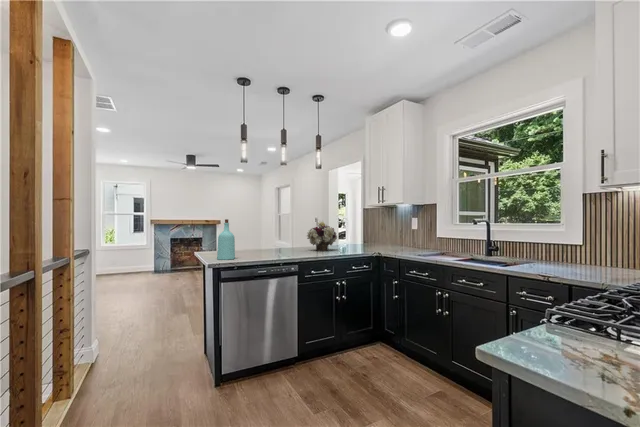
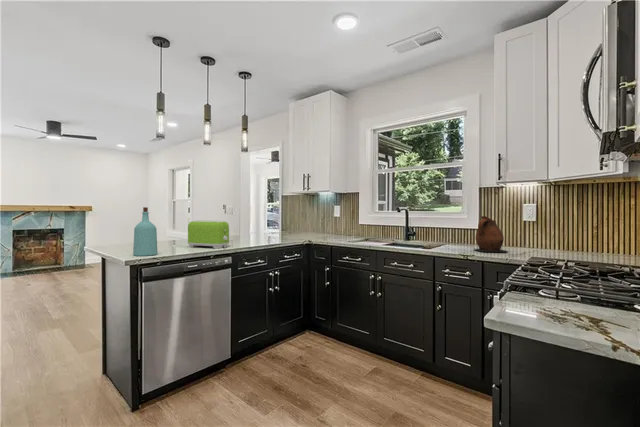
flower arrangement: present [307,221,337,251] -> none [230,209,264,242]
ceramic pitcher: none [566,228,620,276] -> present [475,216,508,252]
toaster: none [266,231,299,256] -> present [188,221,229,248]

